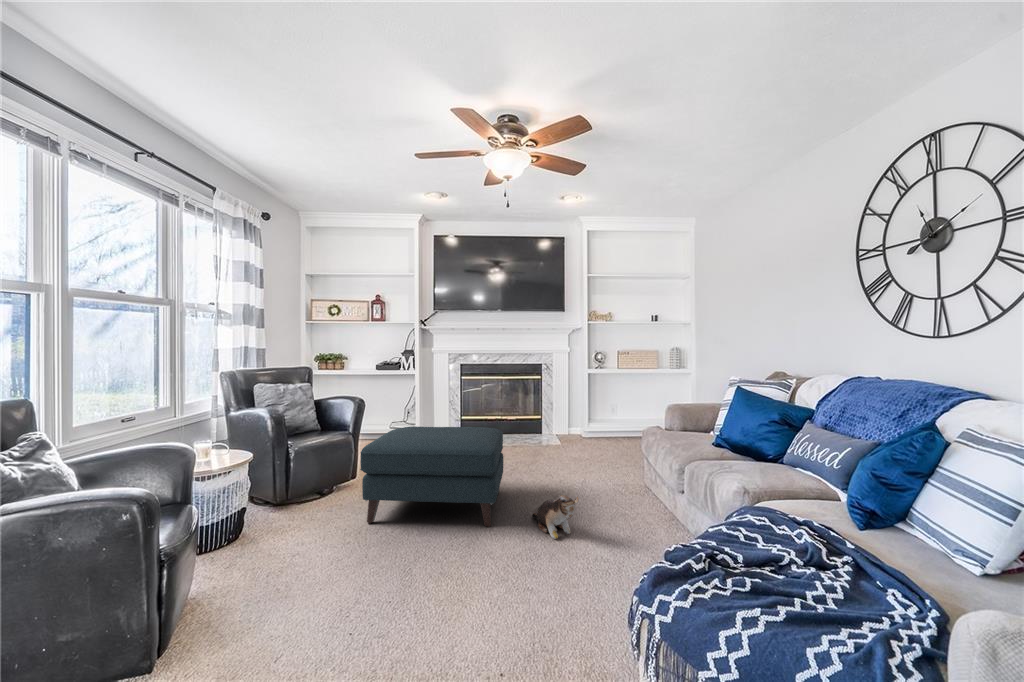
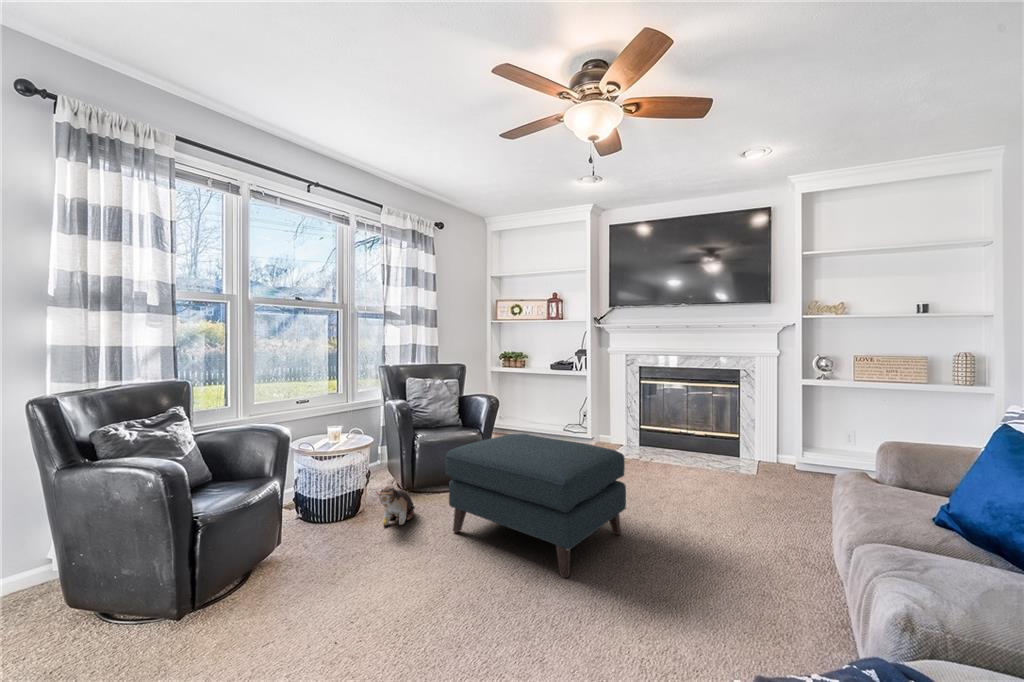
plush toy: present [532,495,578,539] -> present [376,486,414,526]

